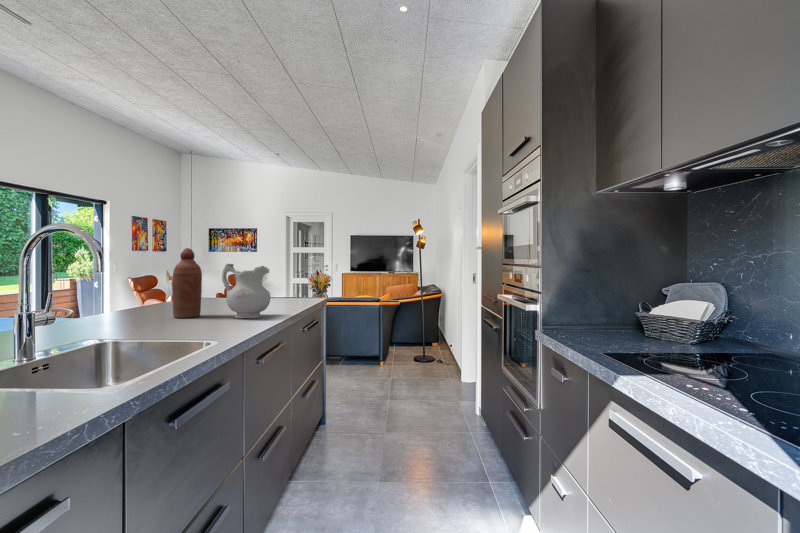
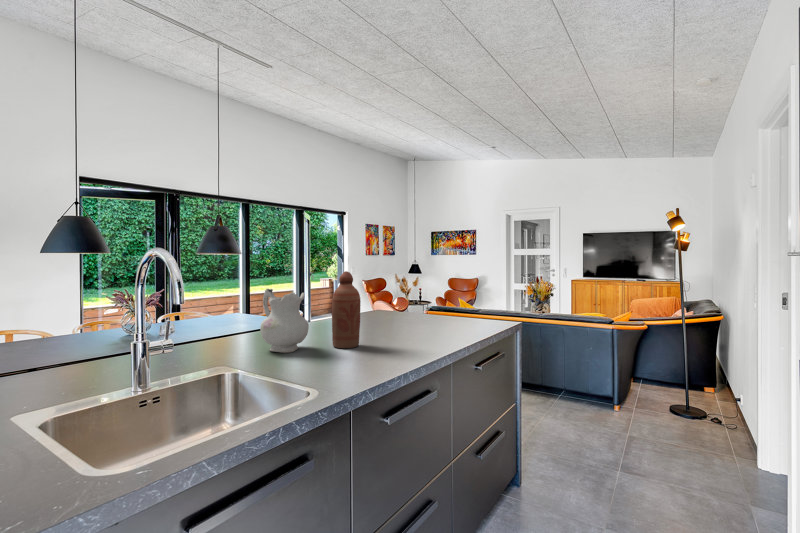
ceramic pitcher: present [222,264,270,319] -> present [260,289,309,353]

